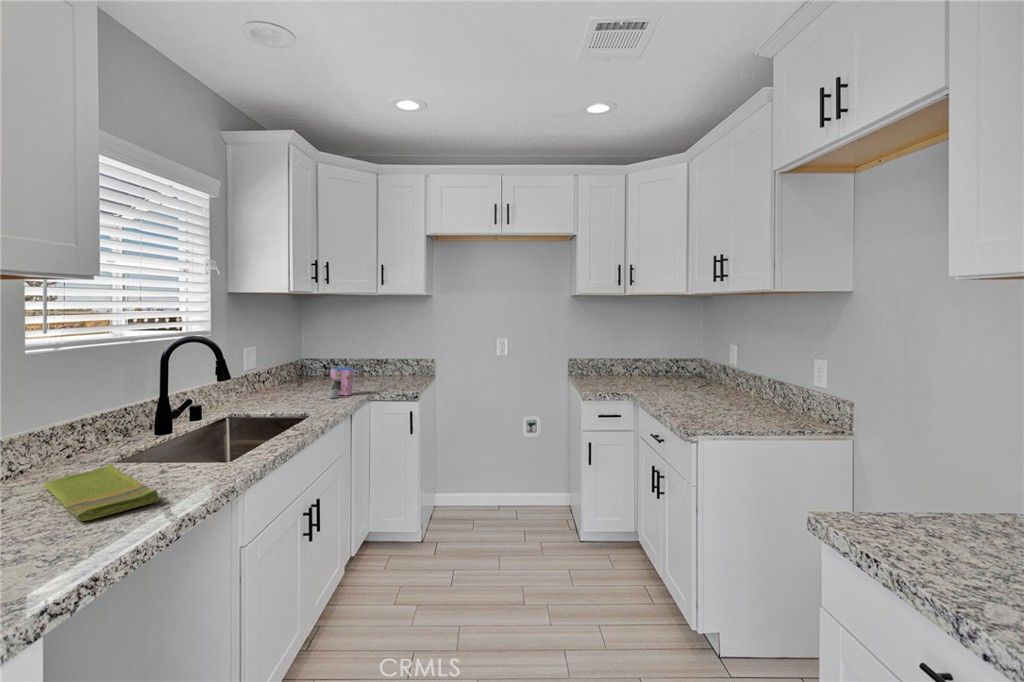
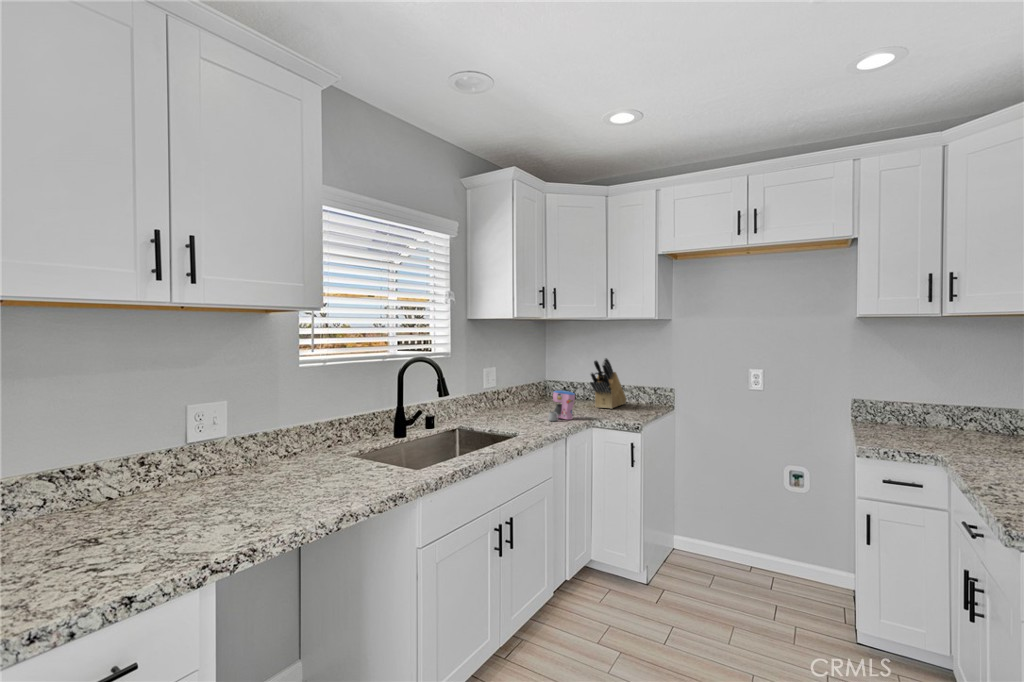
knife block: none [360,333,390,383] -> present [590,358,626,409]
dish towel: present [44,464,159,521] -> none [283,458,340,501]

